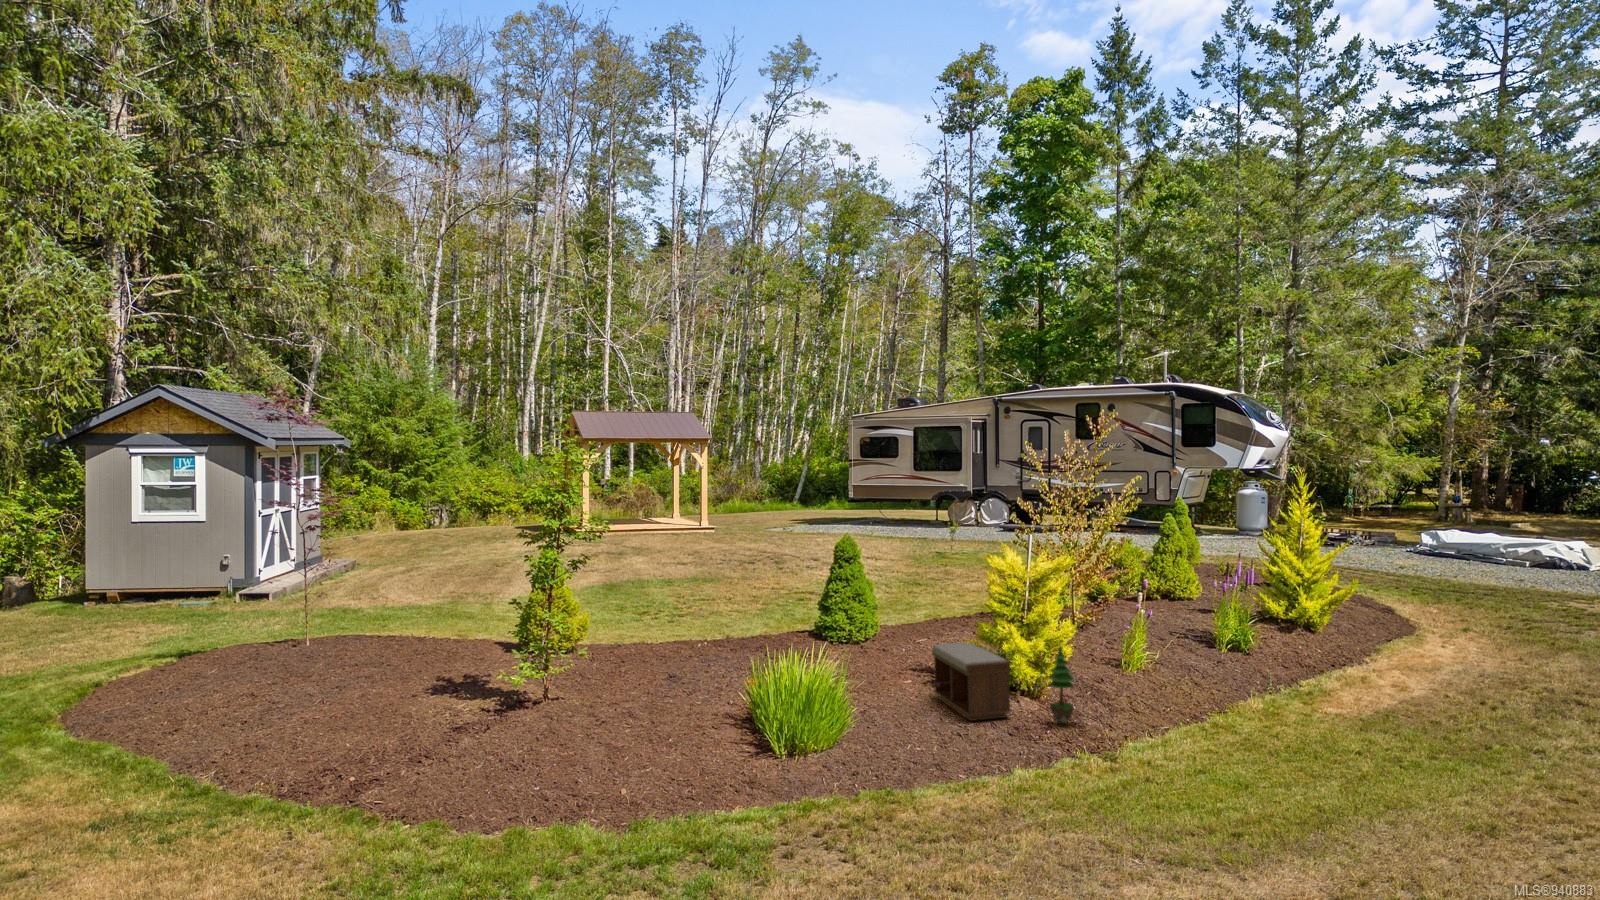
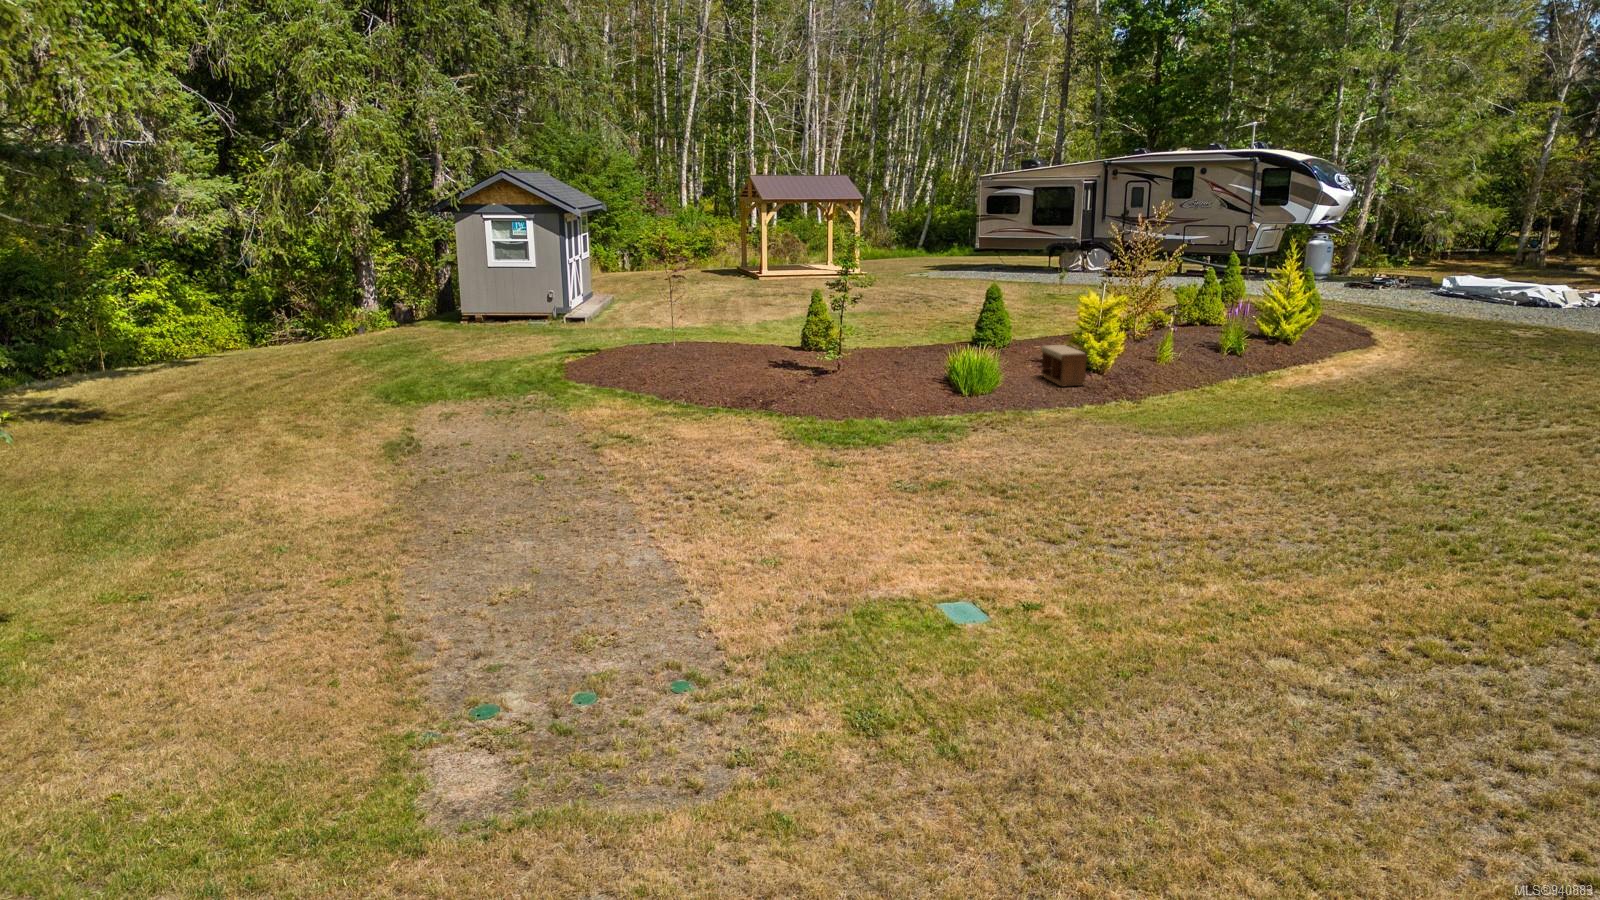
potted tree: present [1048,646,1075,724] -> none [1107,344,1124,389]

